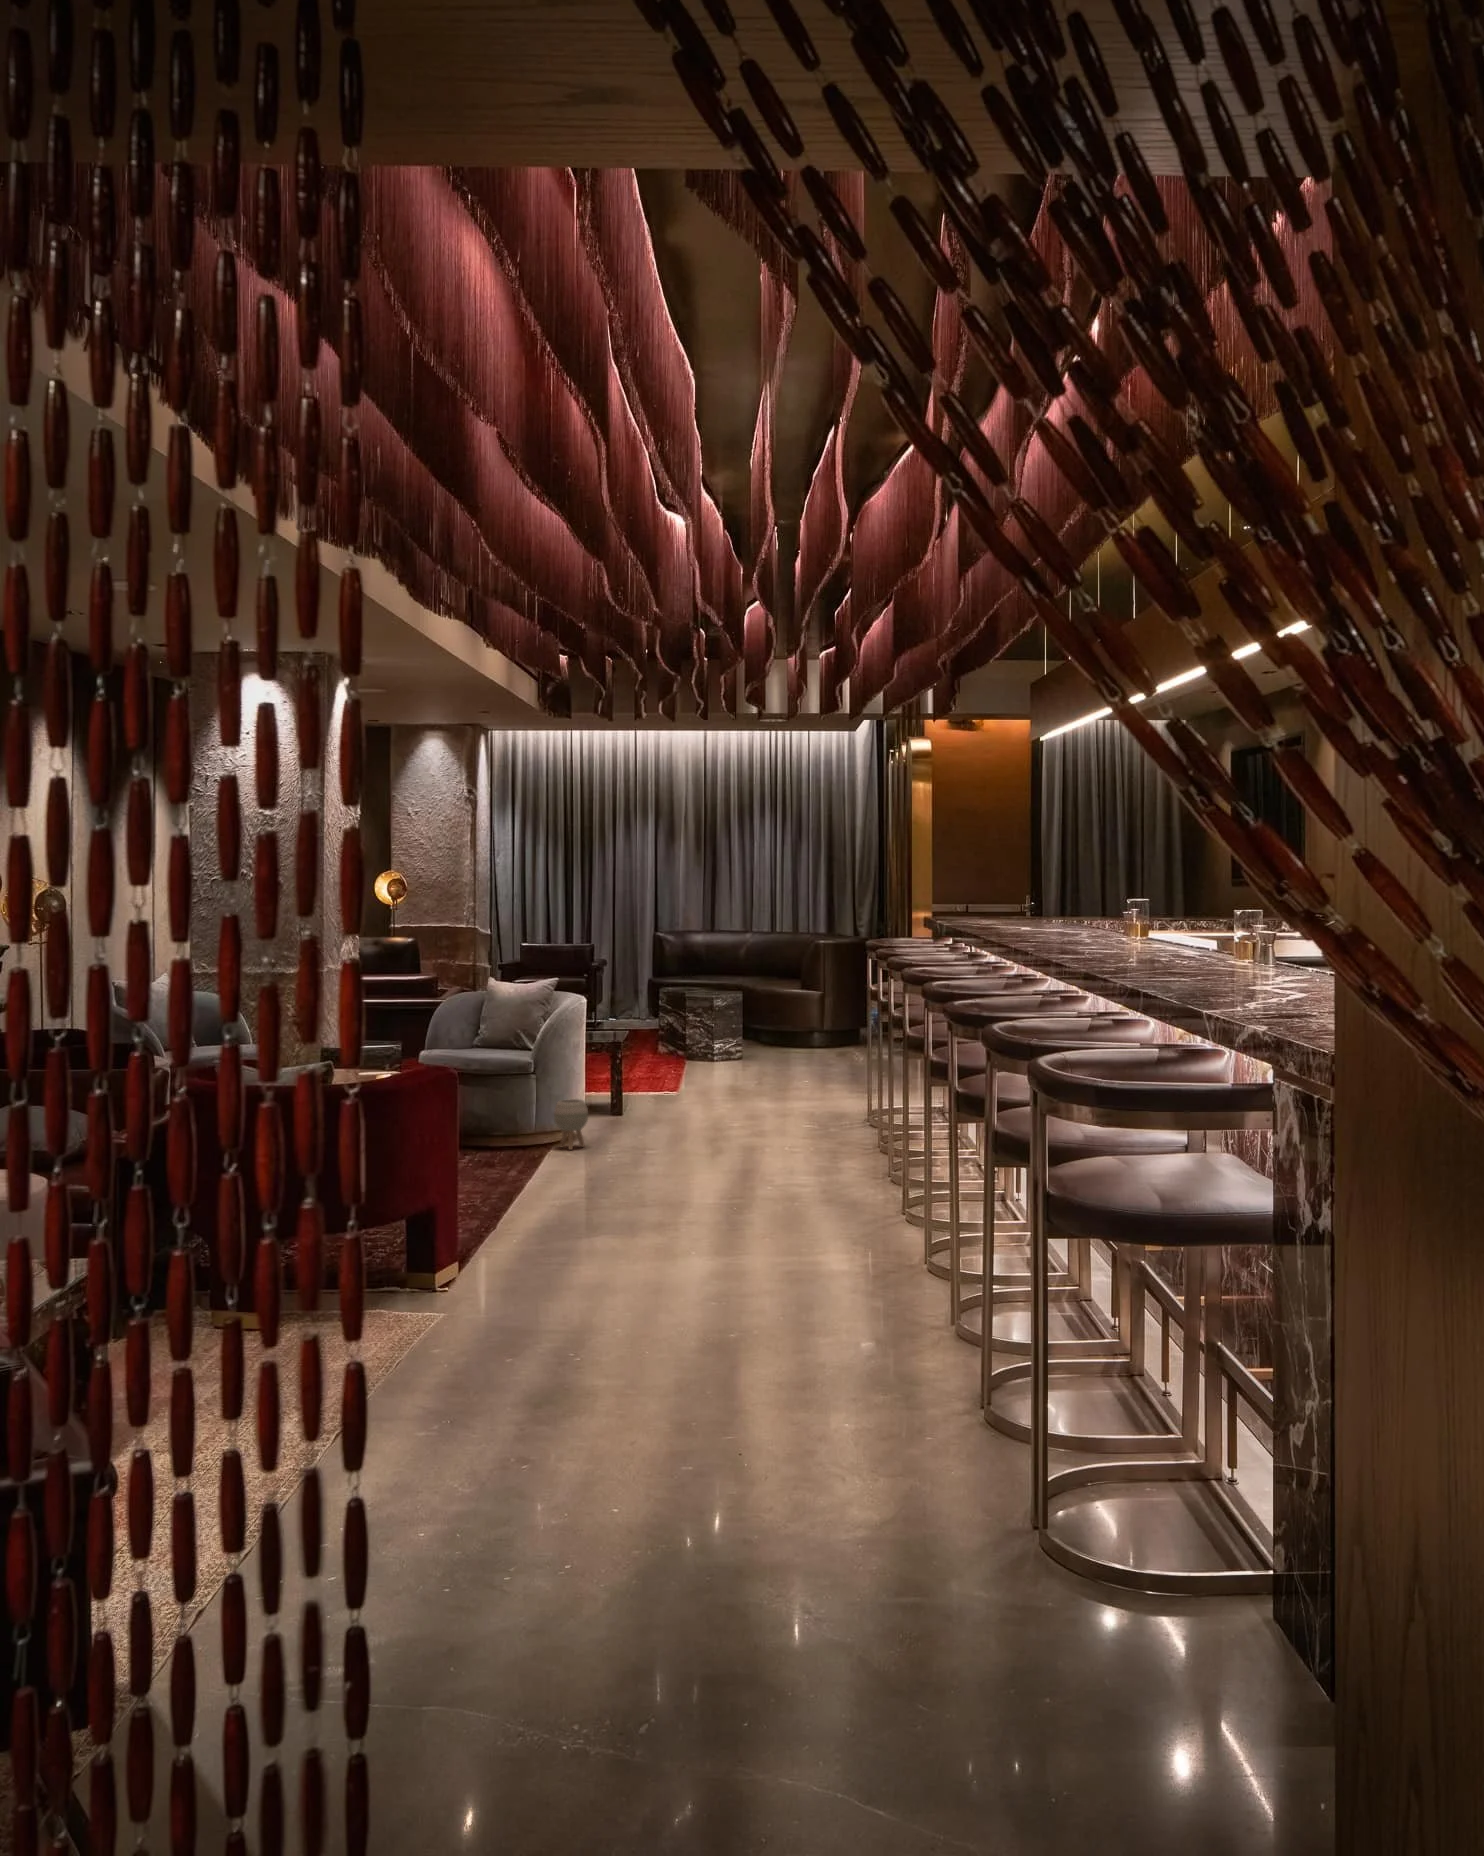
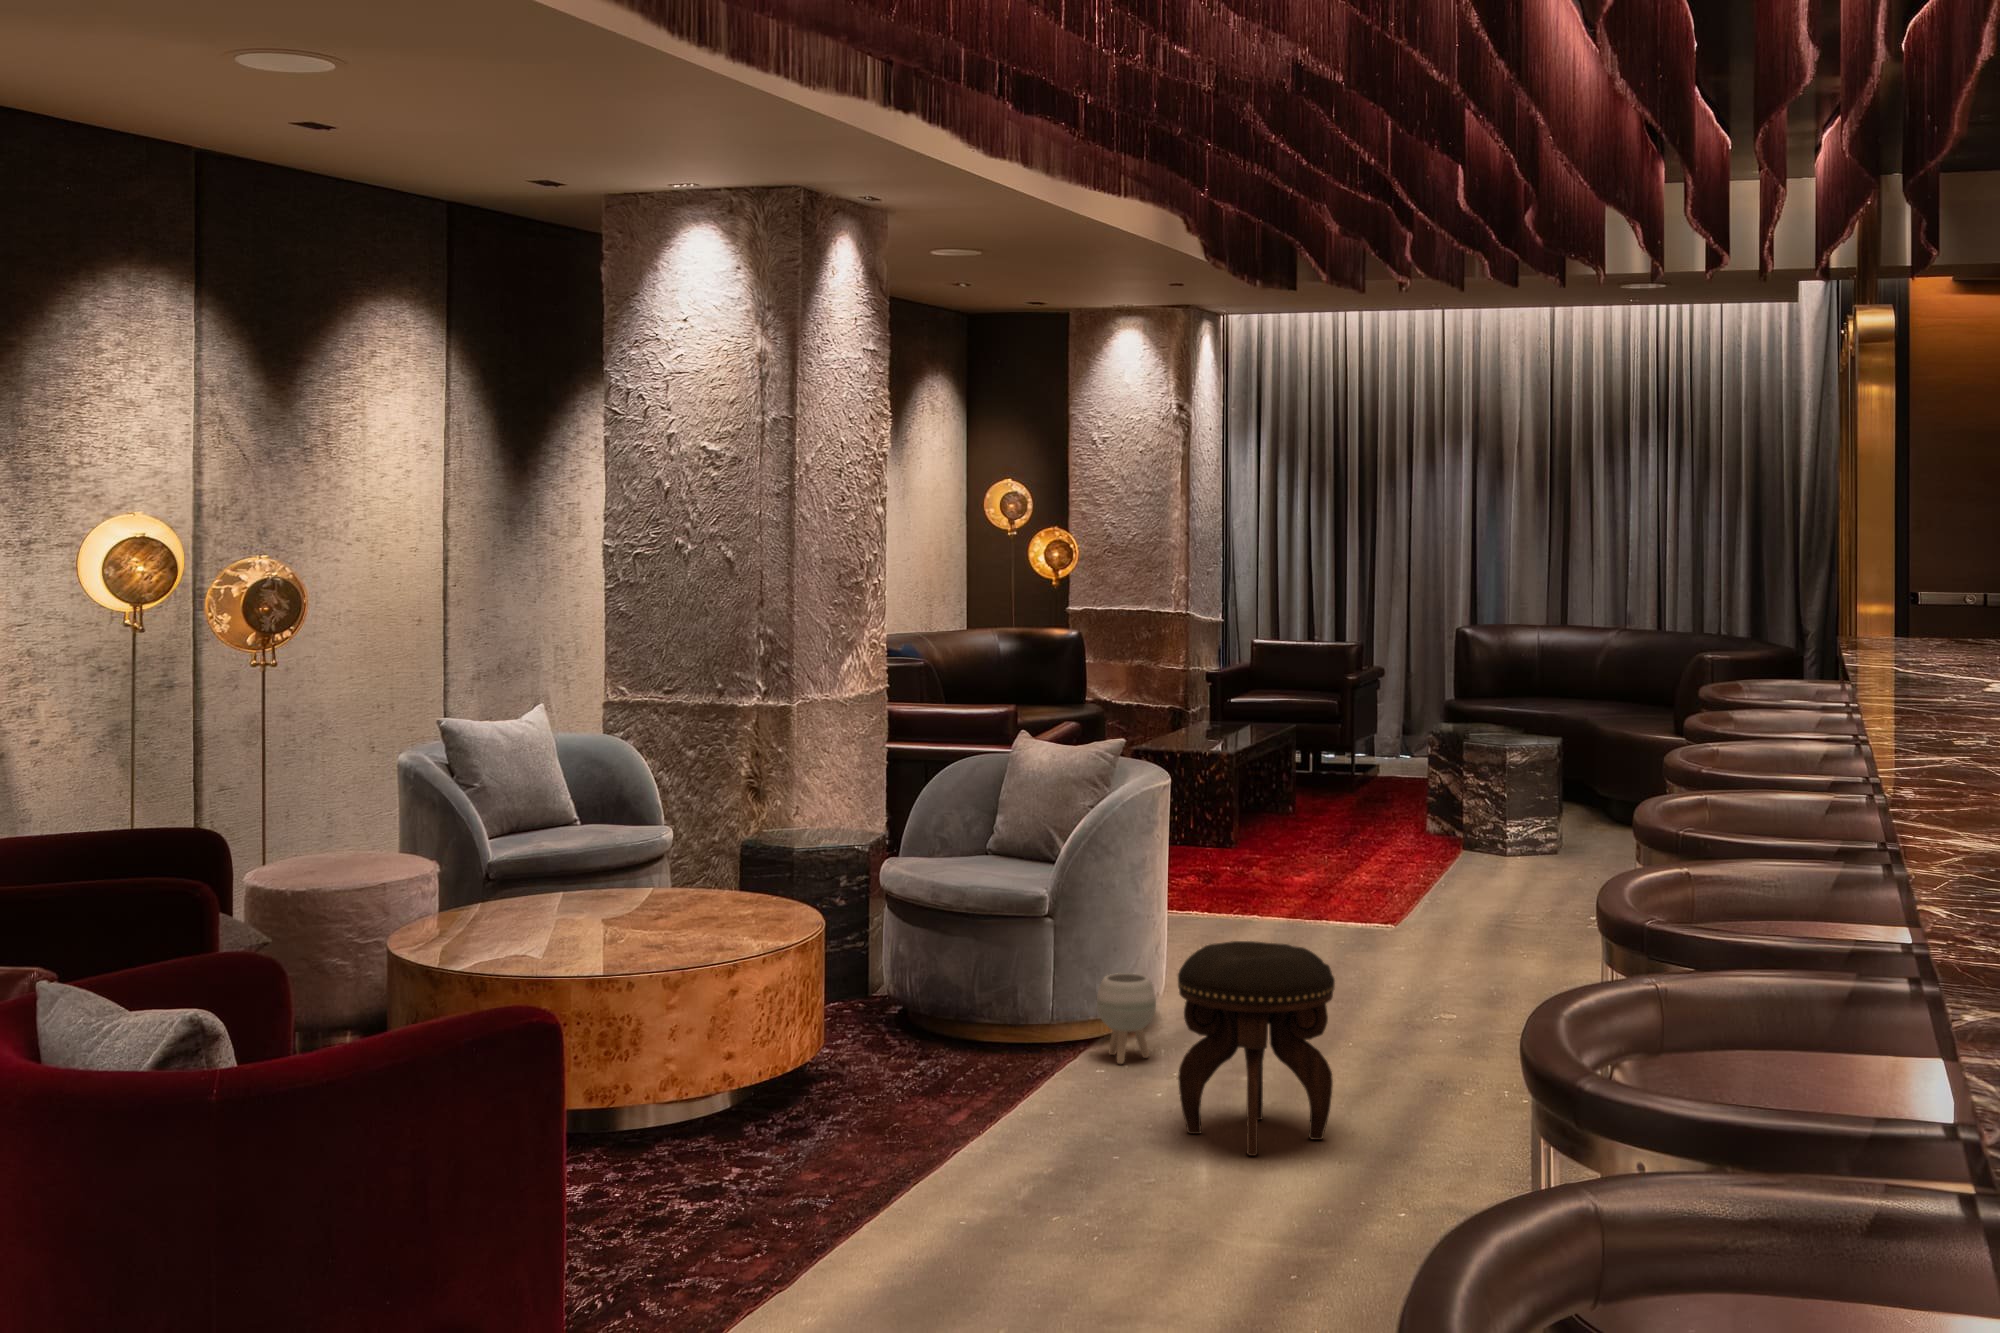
footstool: none [625,1062,709,1171] -> present [1178,941,1335,1156]

